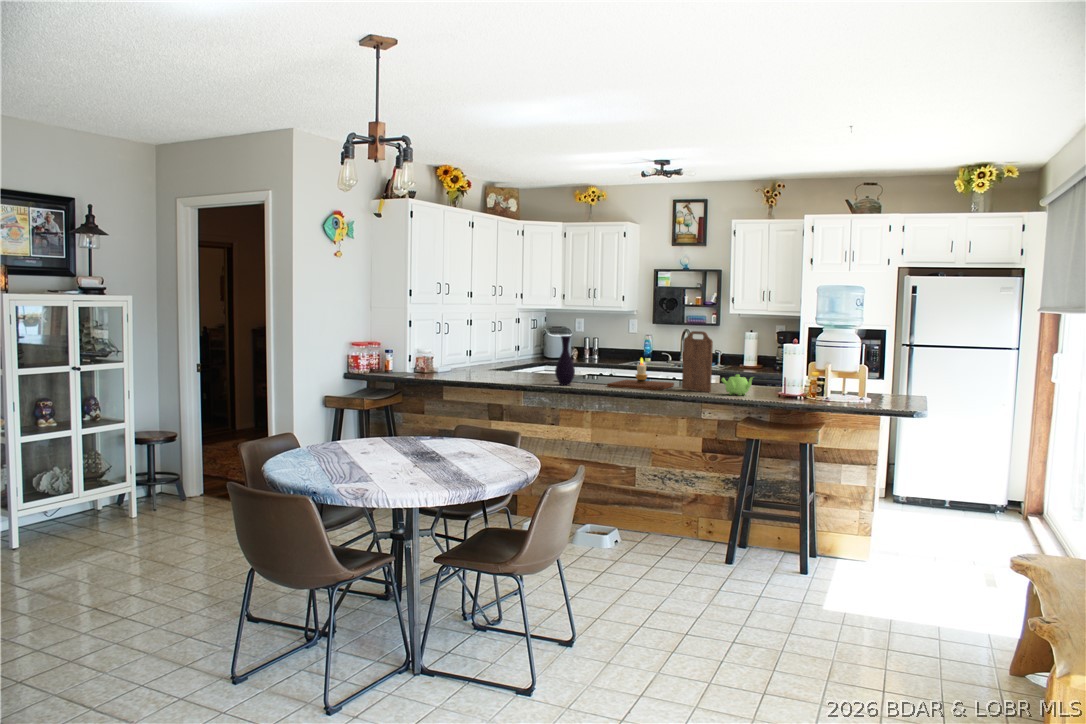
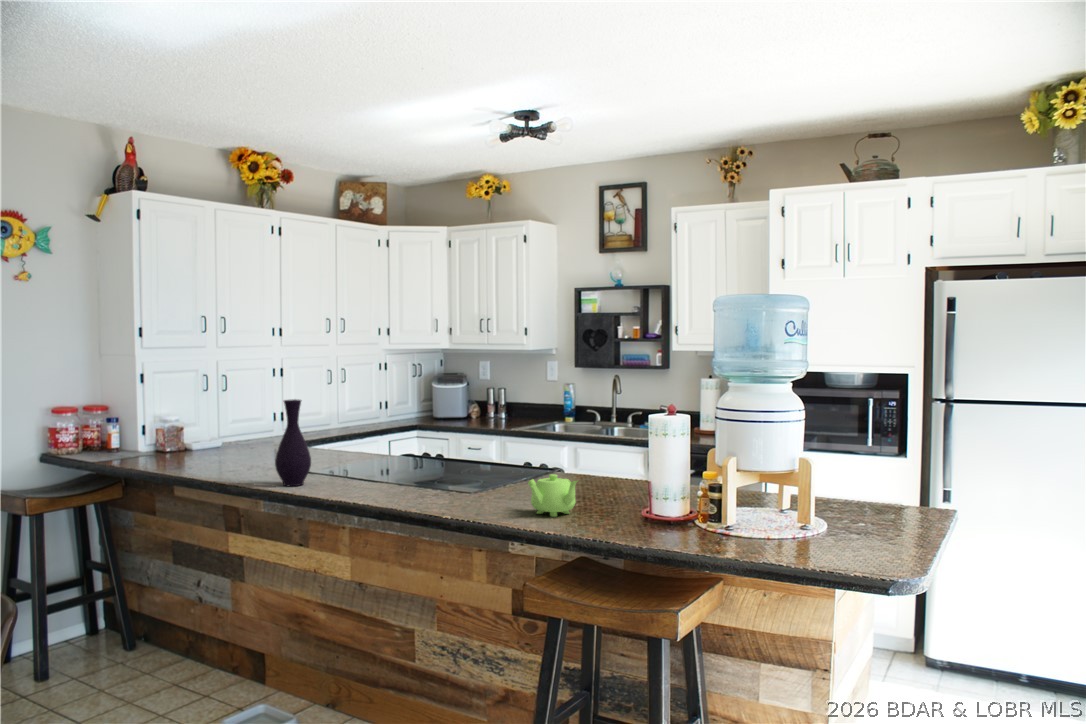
cutting board: present [682,331,713,392] -> none [481,390,519,505]
candle: present [607,358,674,390] -> none [356,436,488,500]

